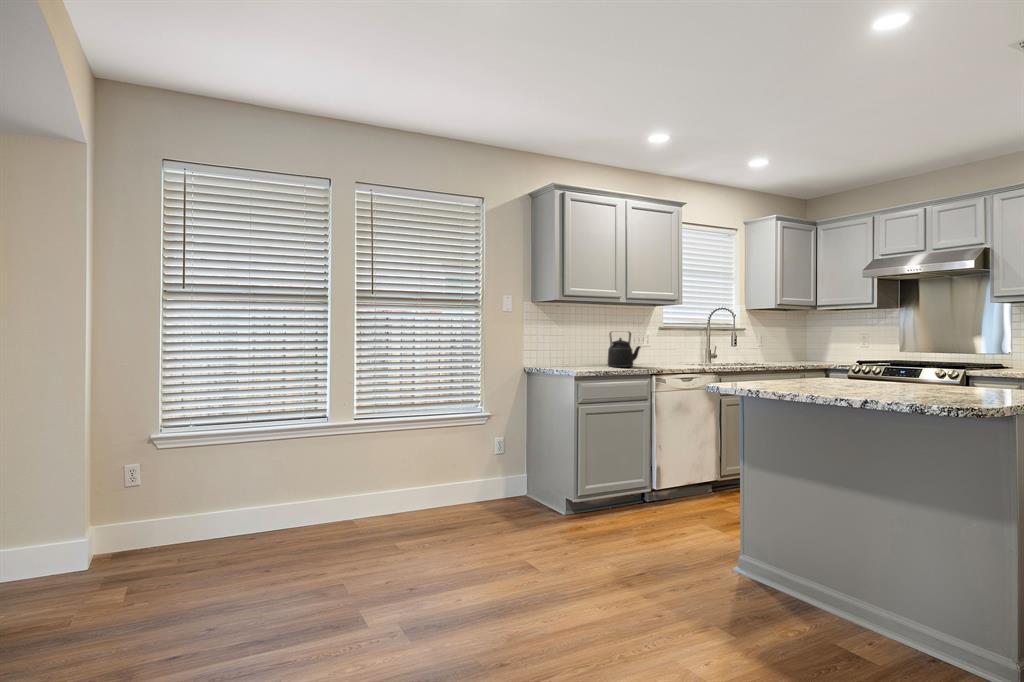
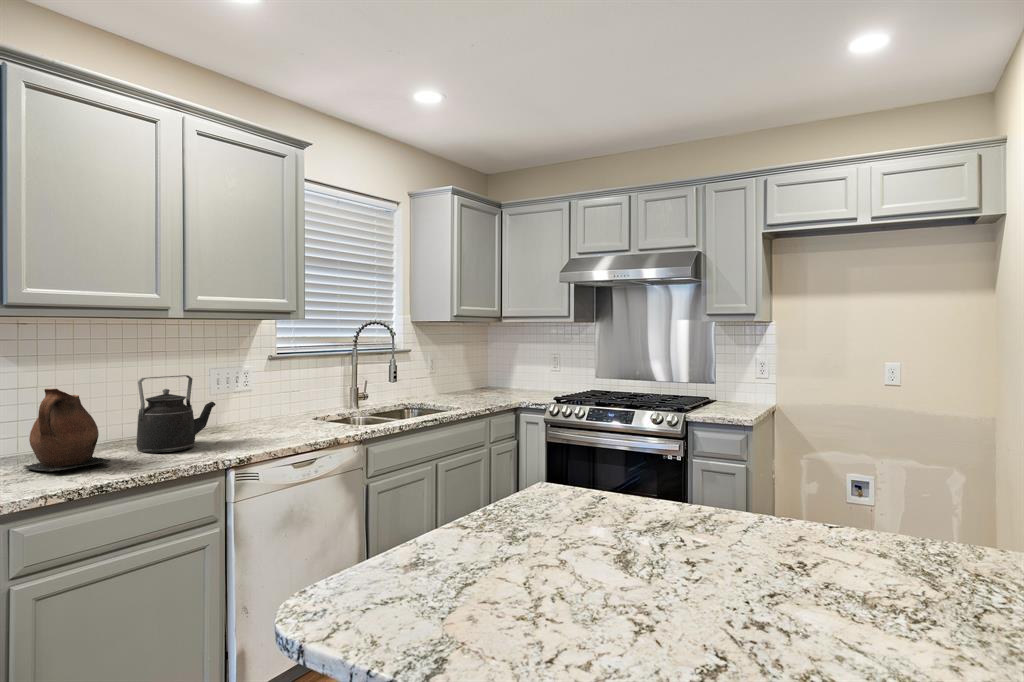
ceramic pitcher: none [569,332,603,367] -> present [24,389,110,471]

